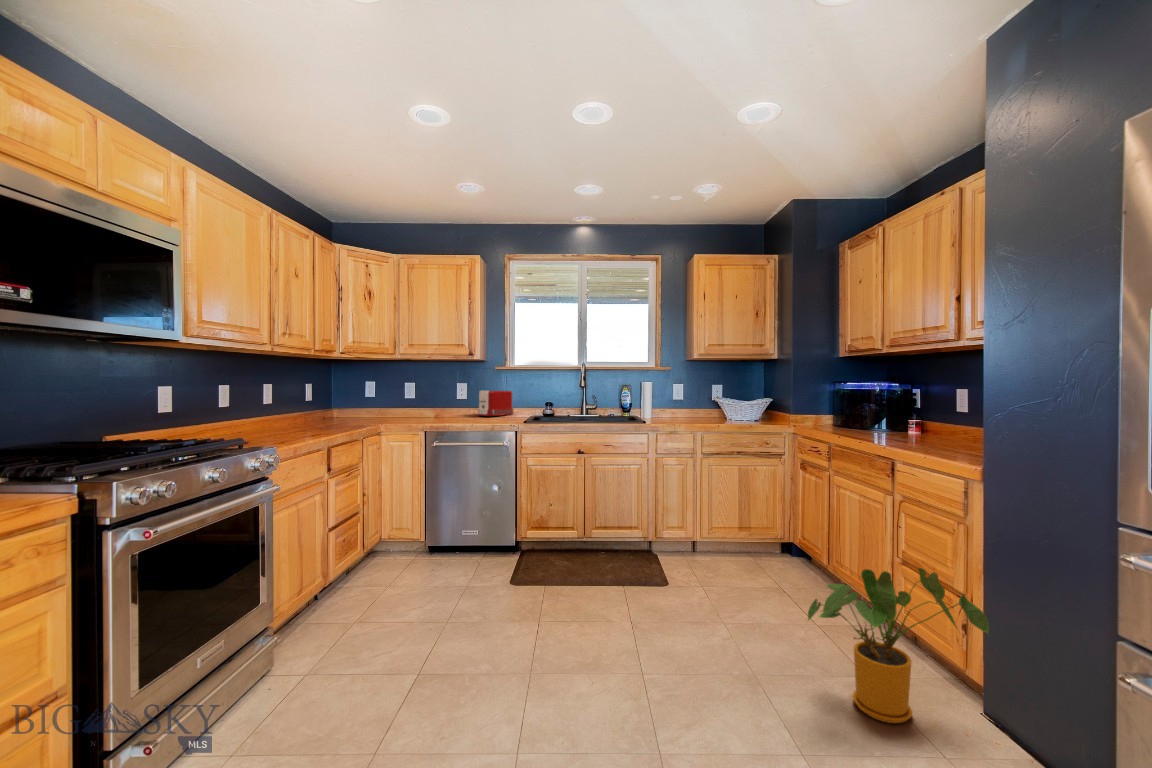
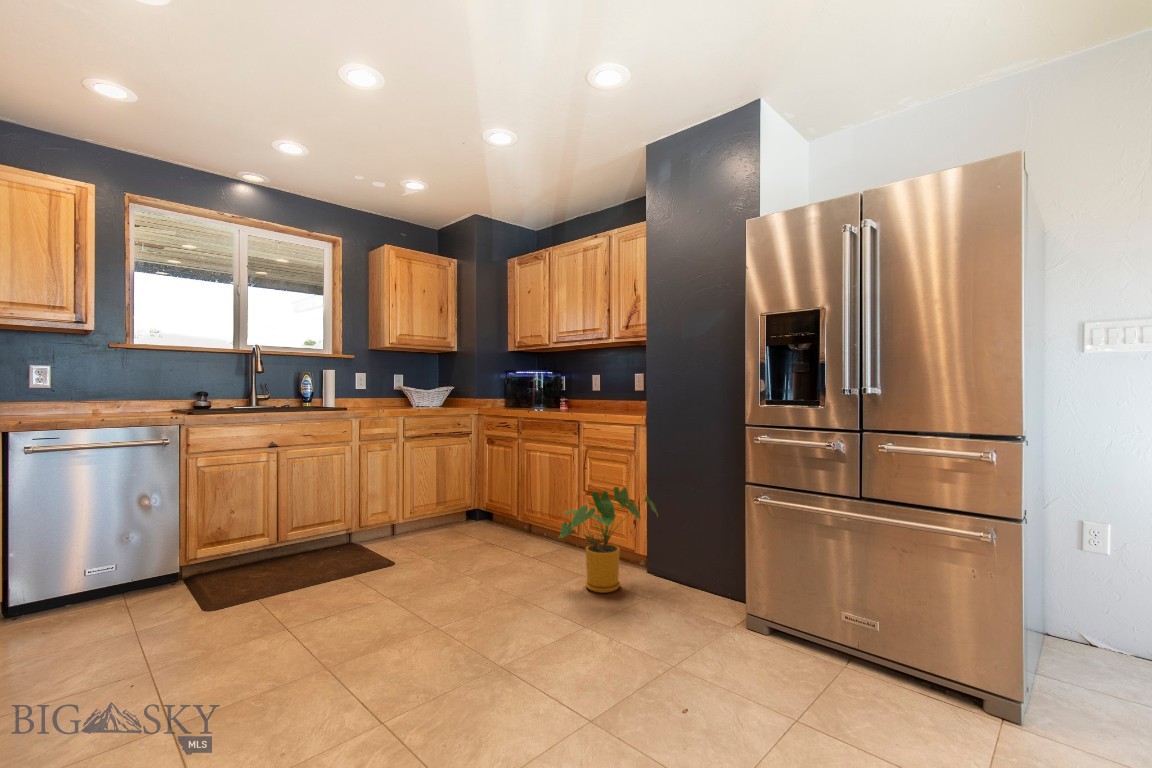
toaster: present [478,391,514,416] -> none [80,376,141,411]

